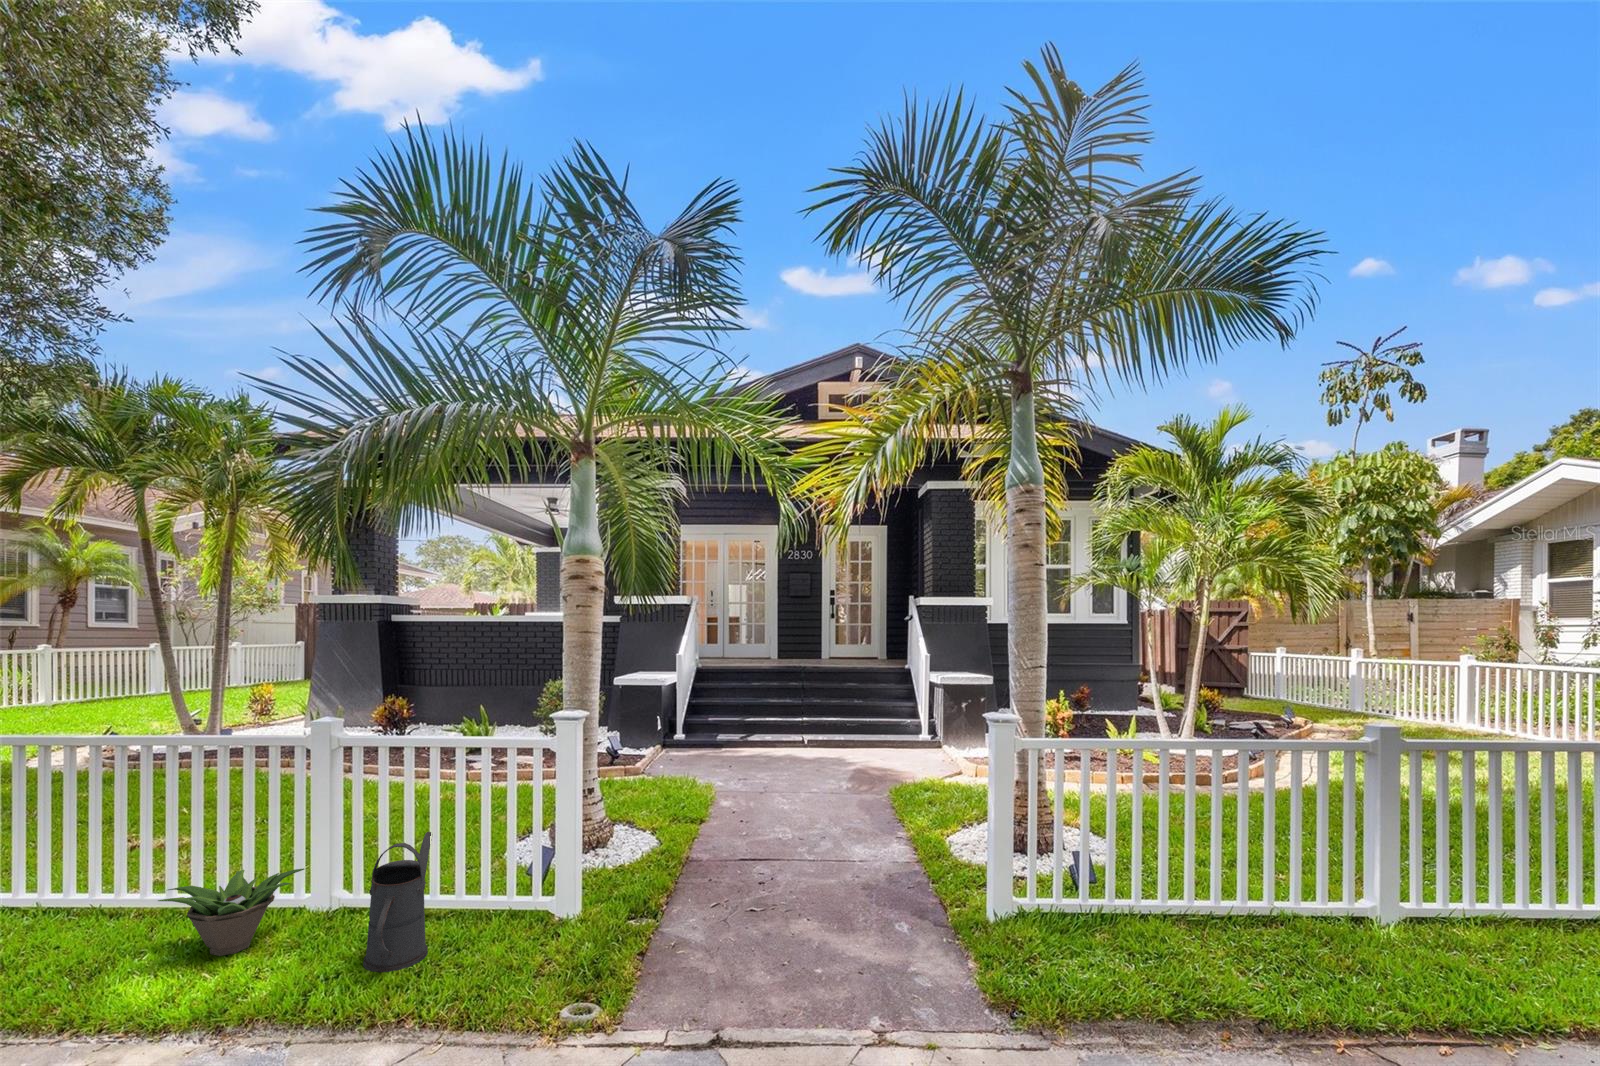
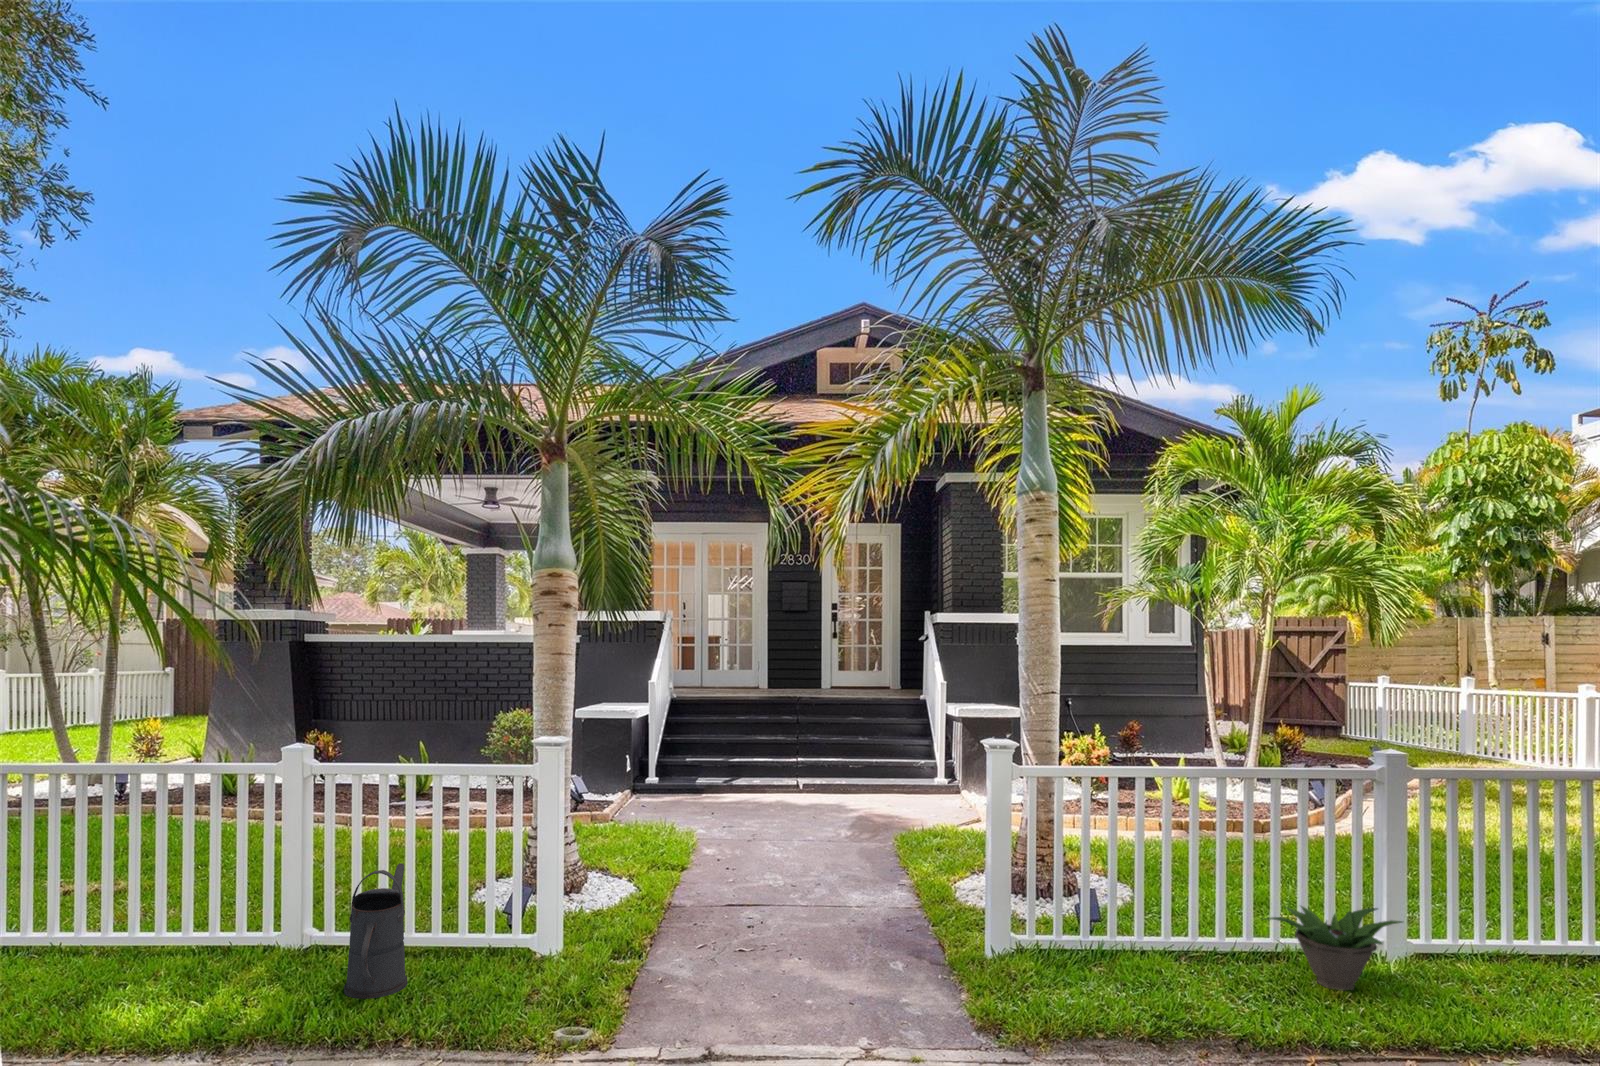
decorative plant: present [158,868,304,956] -> present [1266,906,1402,991]

